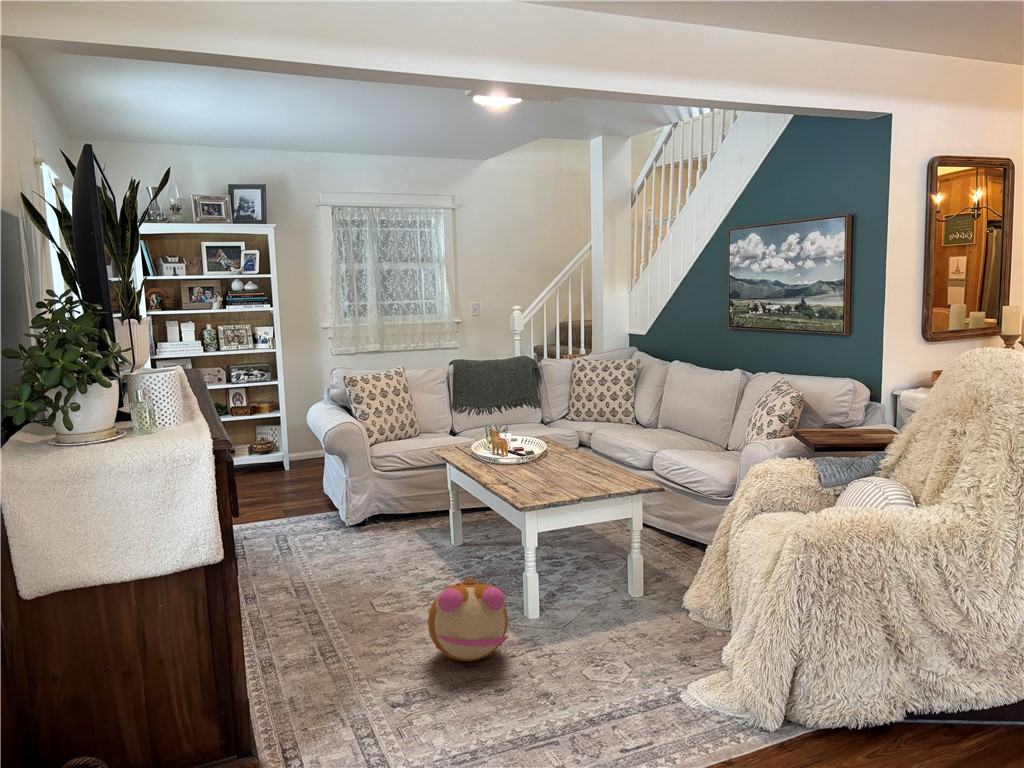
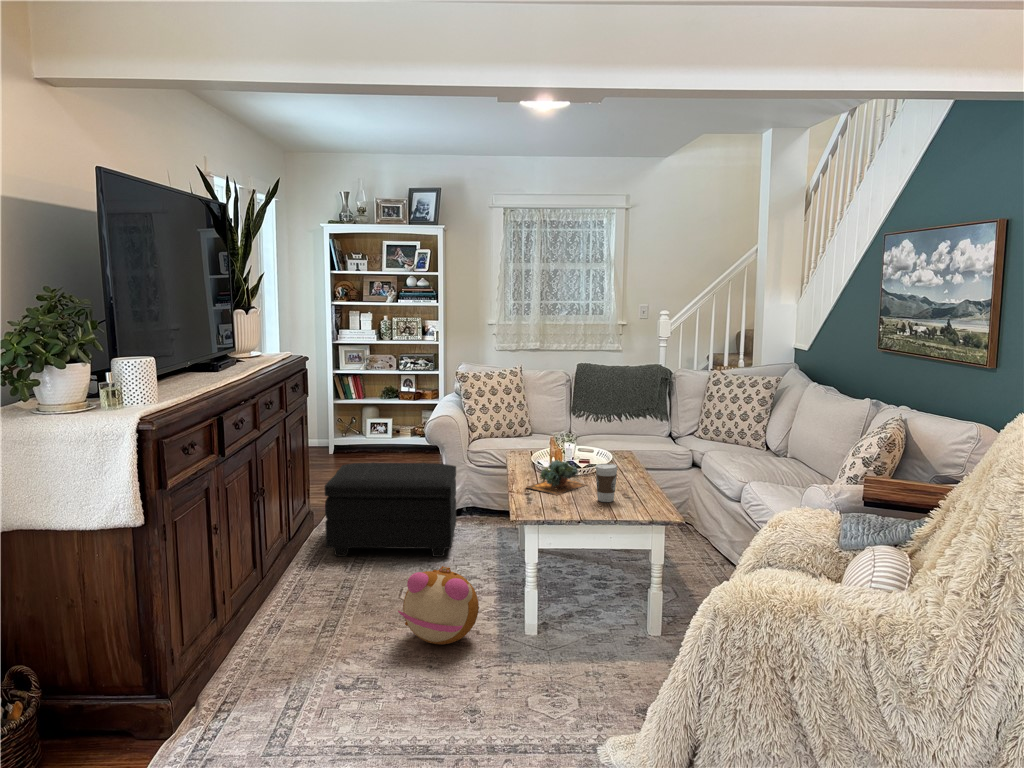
coffee cup: none [584,450,605,487] -> present [595,464,618,502]
succulent plant: none [506,452,558,488] -> present [526,460,586,495]
footstool: none [251,474,399,591] -> present [325,463,456,557]

